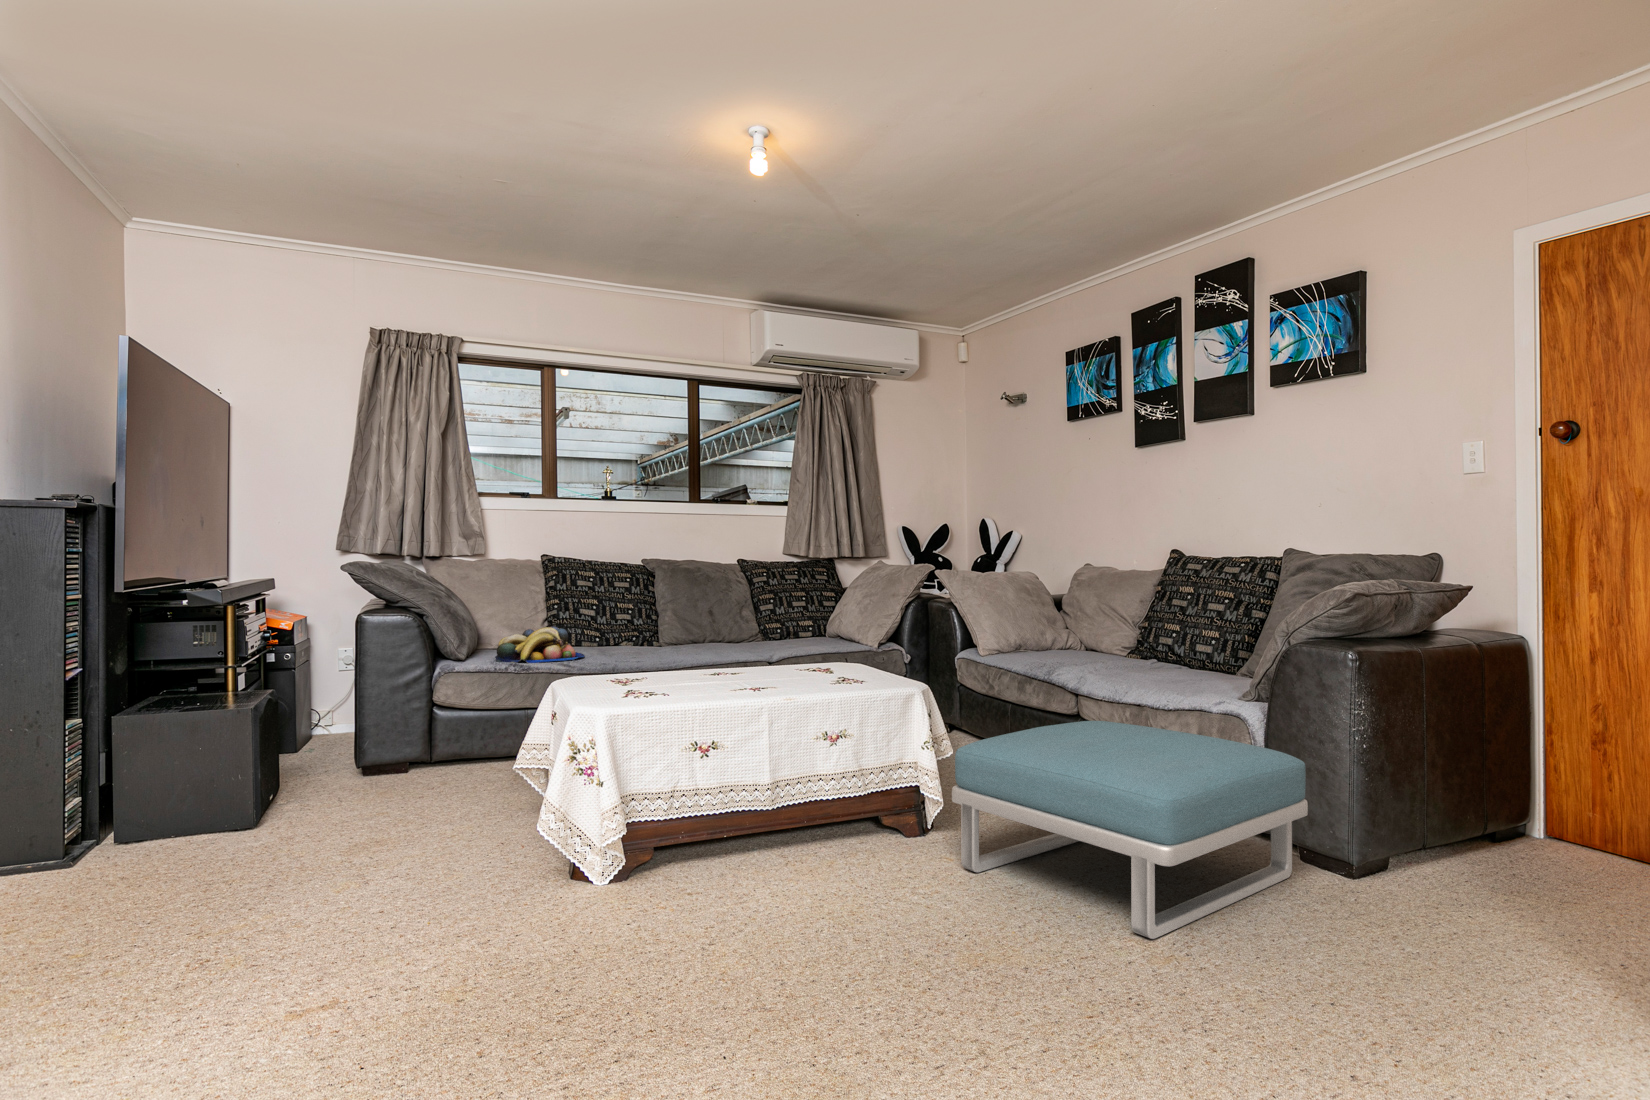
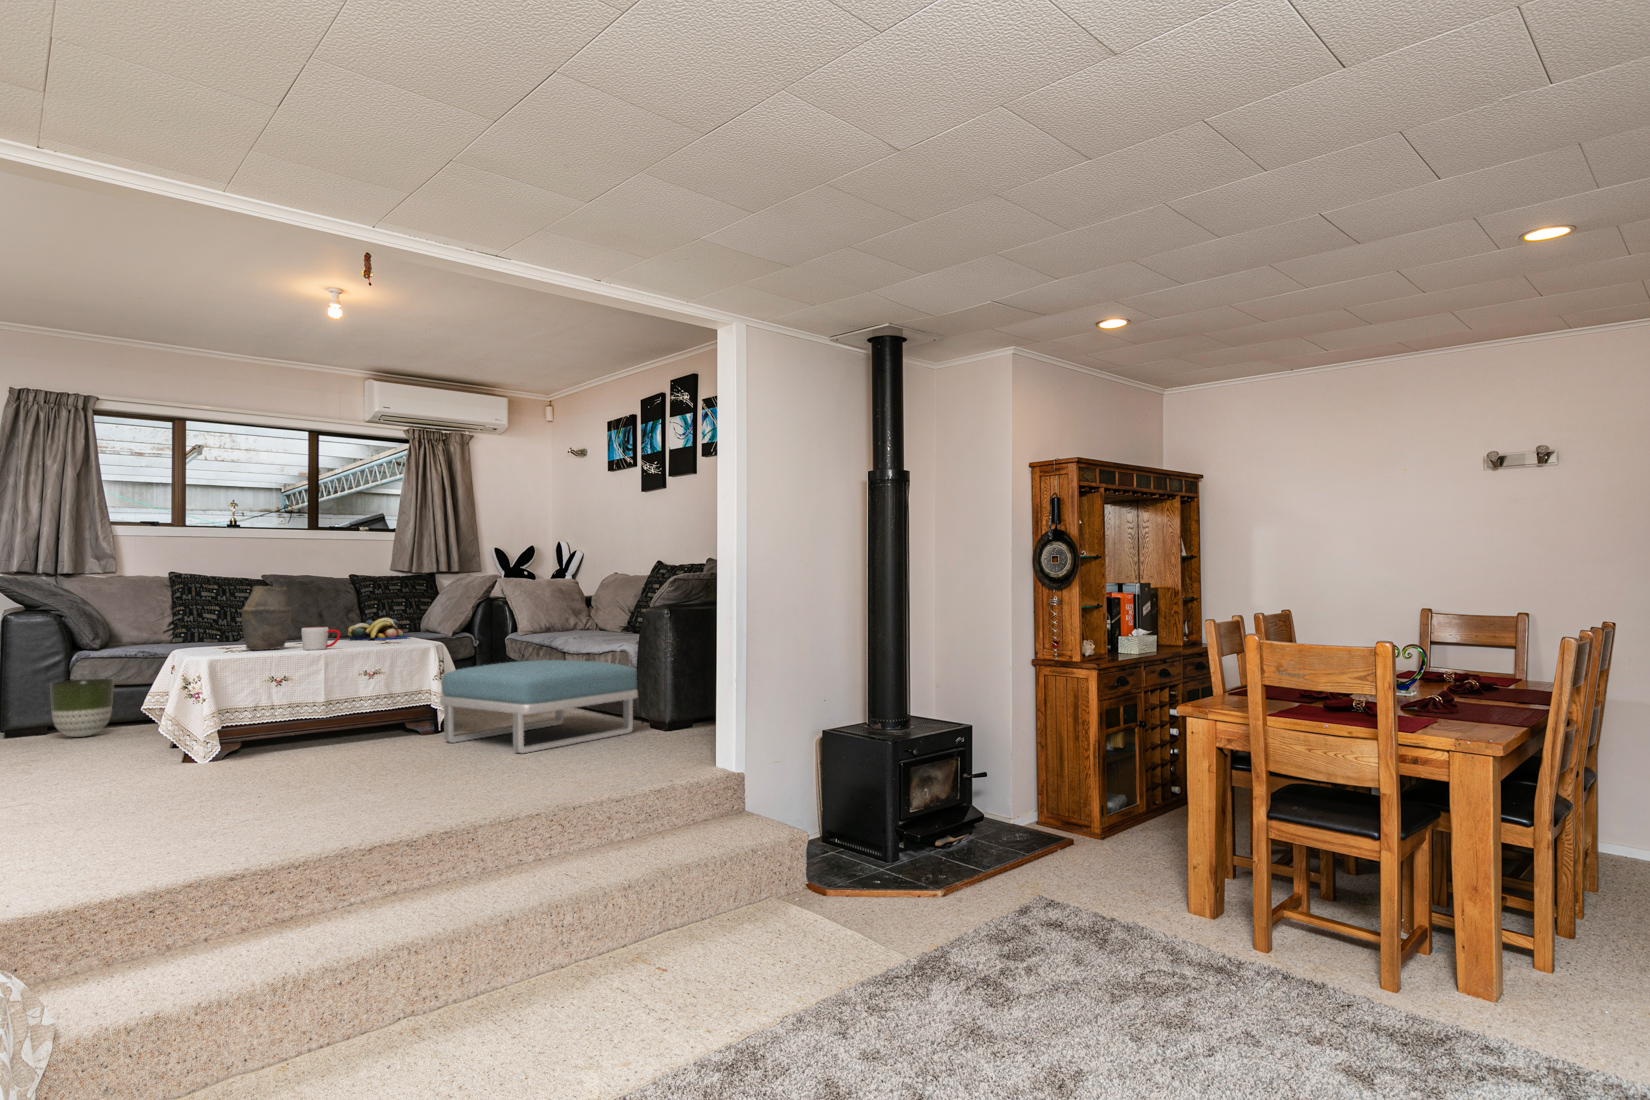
vase: none [643,587,711,687] -> present [242,586,292,650]
fruit bowl: present [495,626,585,663] -> present [348,618,410,641]
mug: none [732,656,788,695] -> present [301,627,340,650]
planter: none [407,702,481,784] -> present [50,679,114,737]

